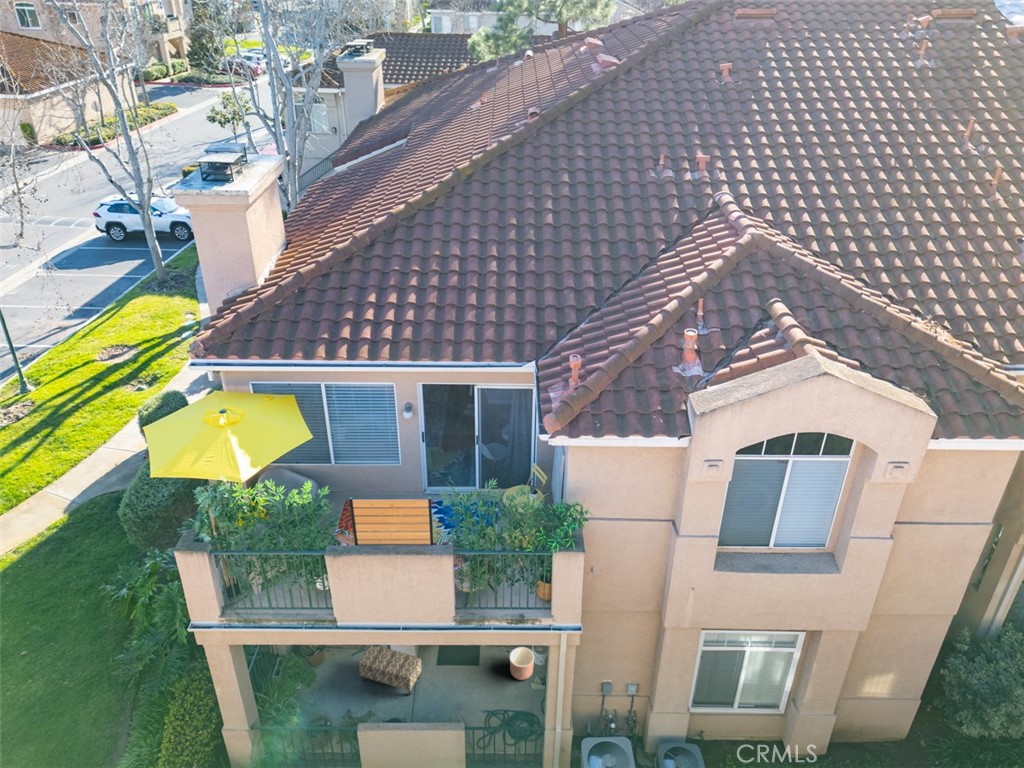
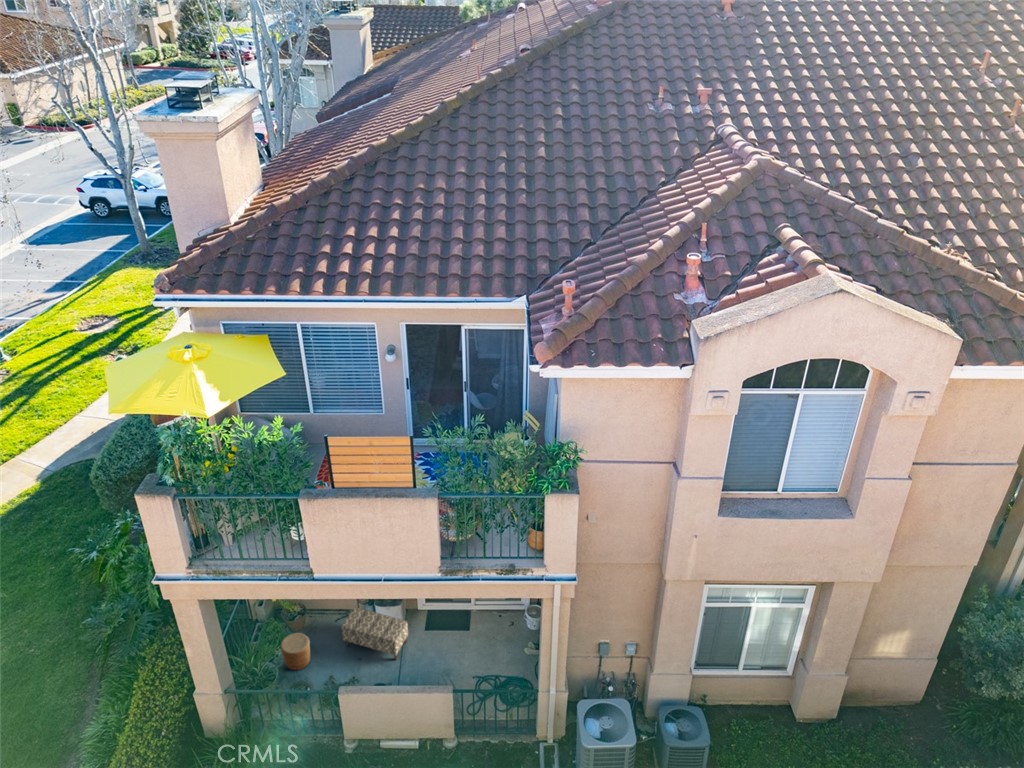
planter: present [510,647,534,680] -> none [502,610,527,644]
woven basket: none [302,669,329,705] -> present [281,633,310,670]

